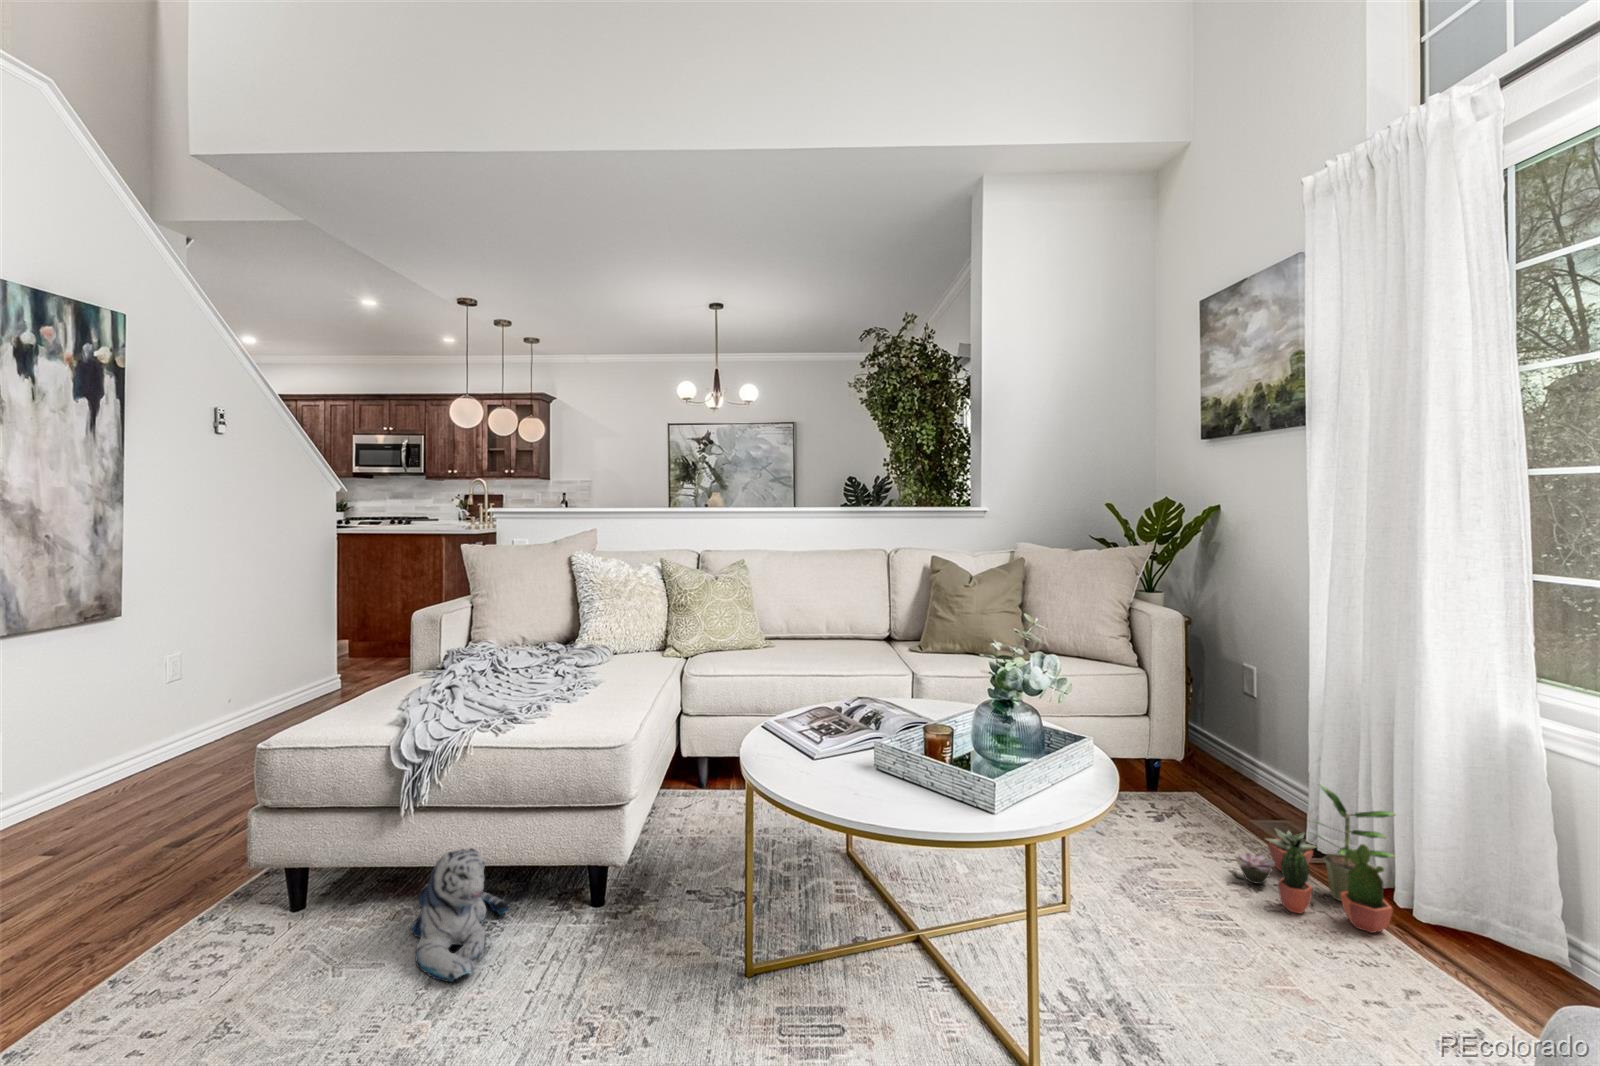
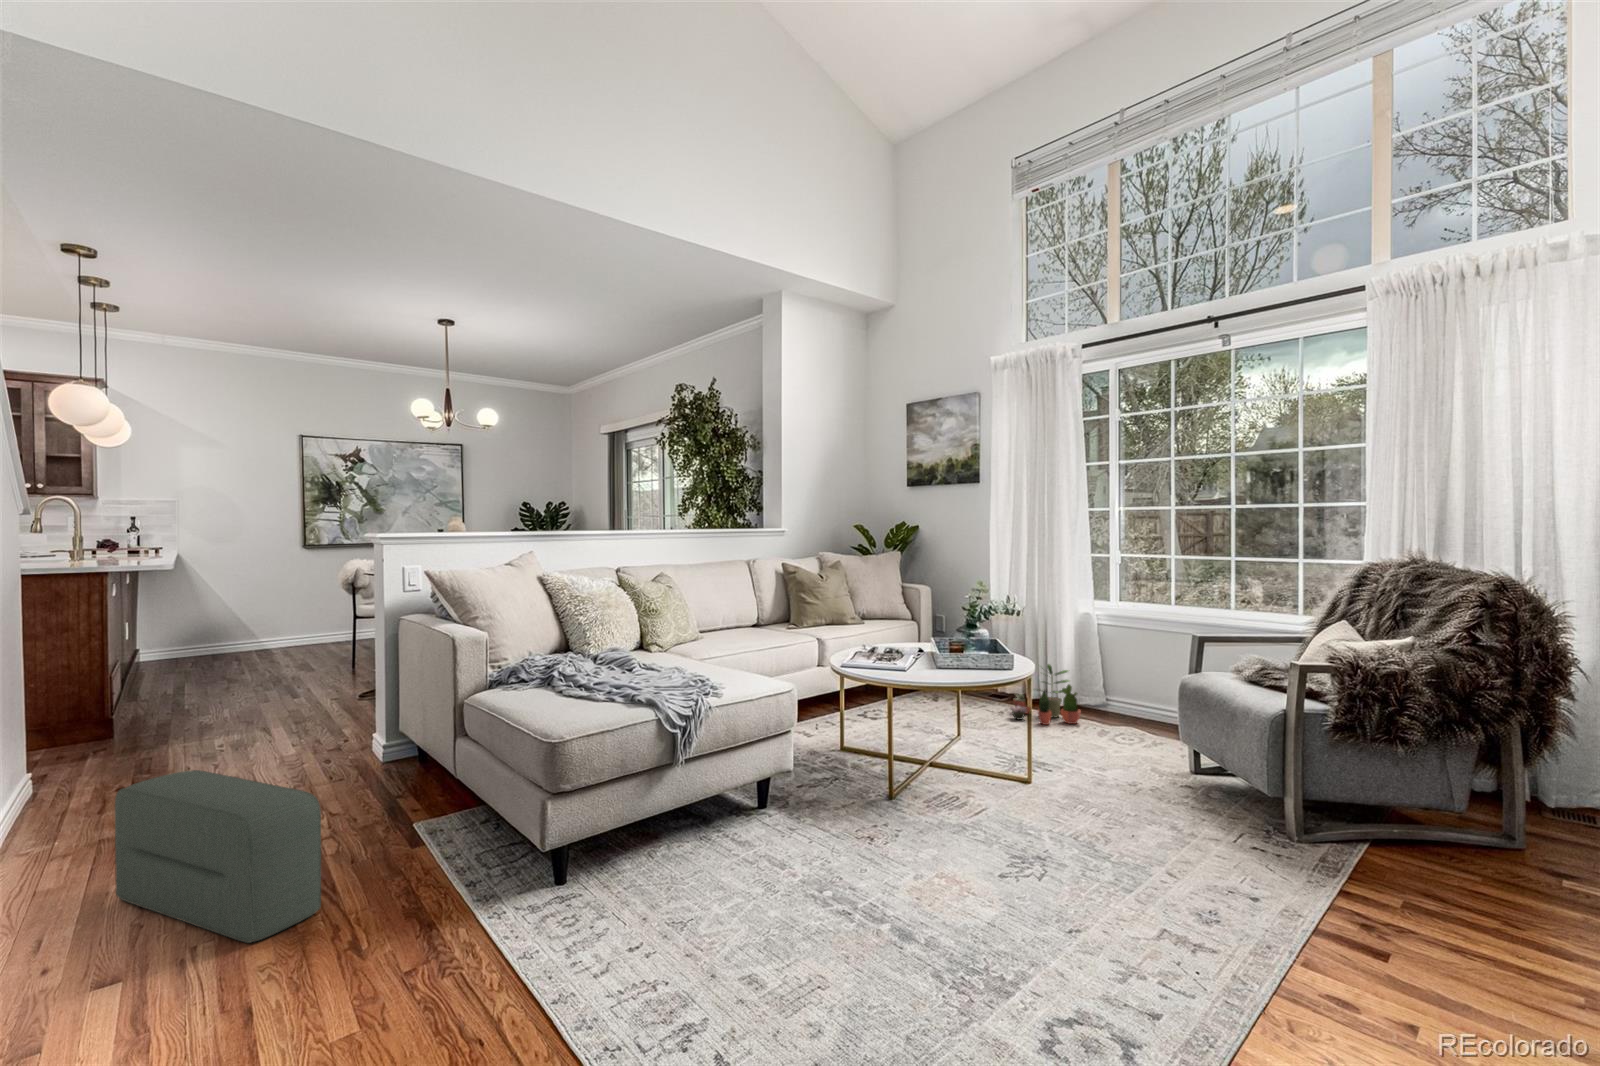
pouf: none [85,708,217,871] -> present [115,770,321,943]
plush toy: present [410,848,508,982] -> none [671,778,786,862]

